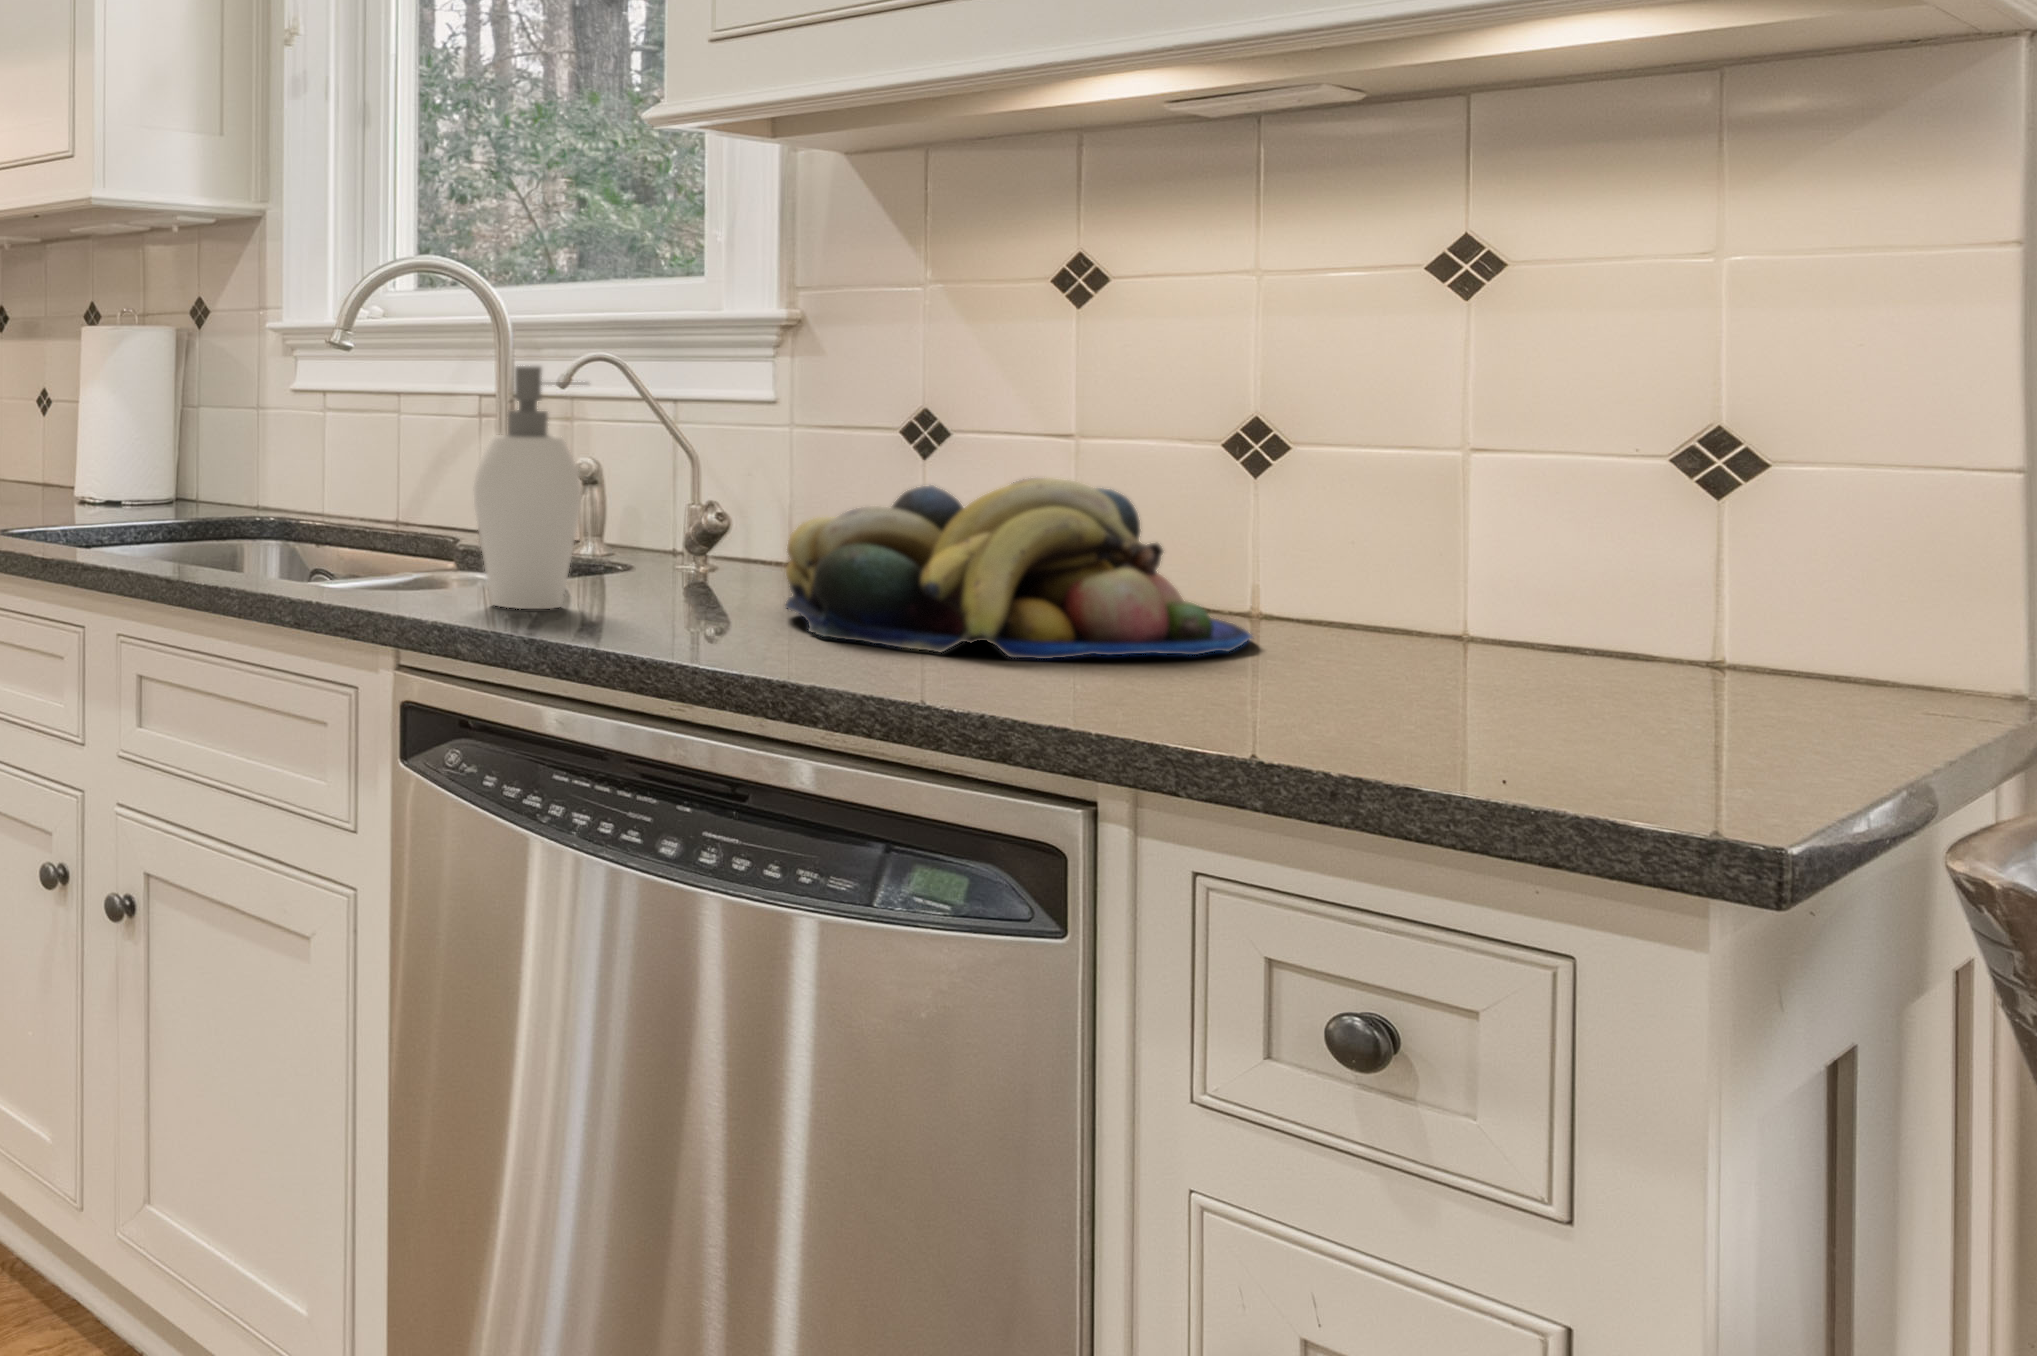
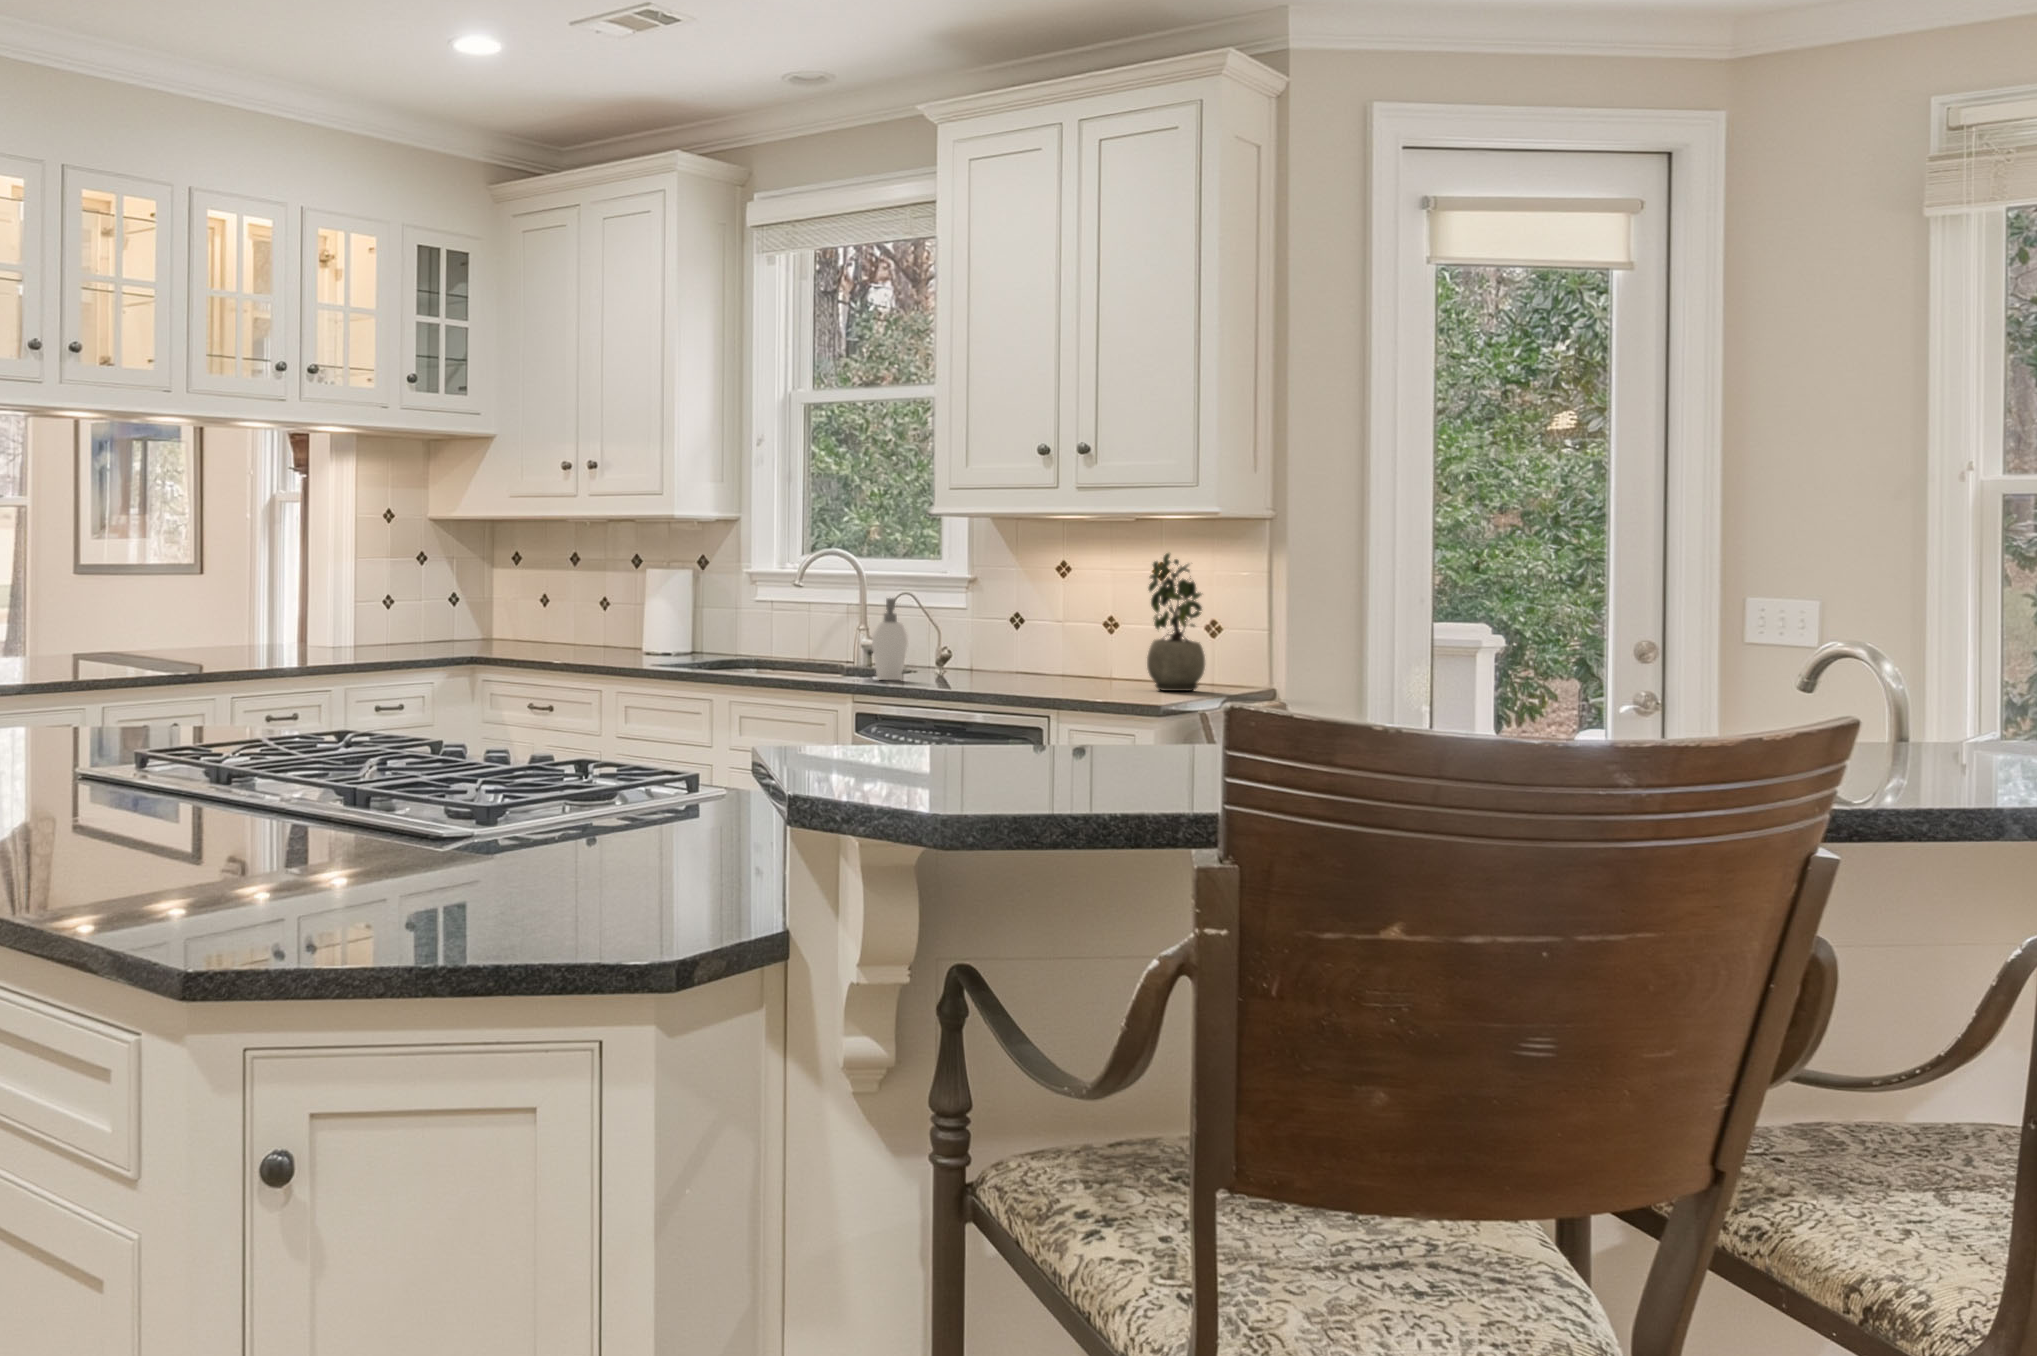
potted plant: none [1486,163,1843,714] -> present [1147,553,1205,691]
fruit bowl: present [786,478,1252,659] -> none [972,636,1103,686]

